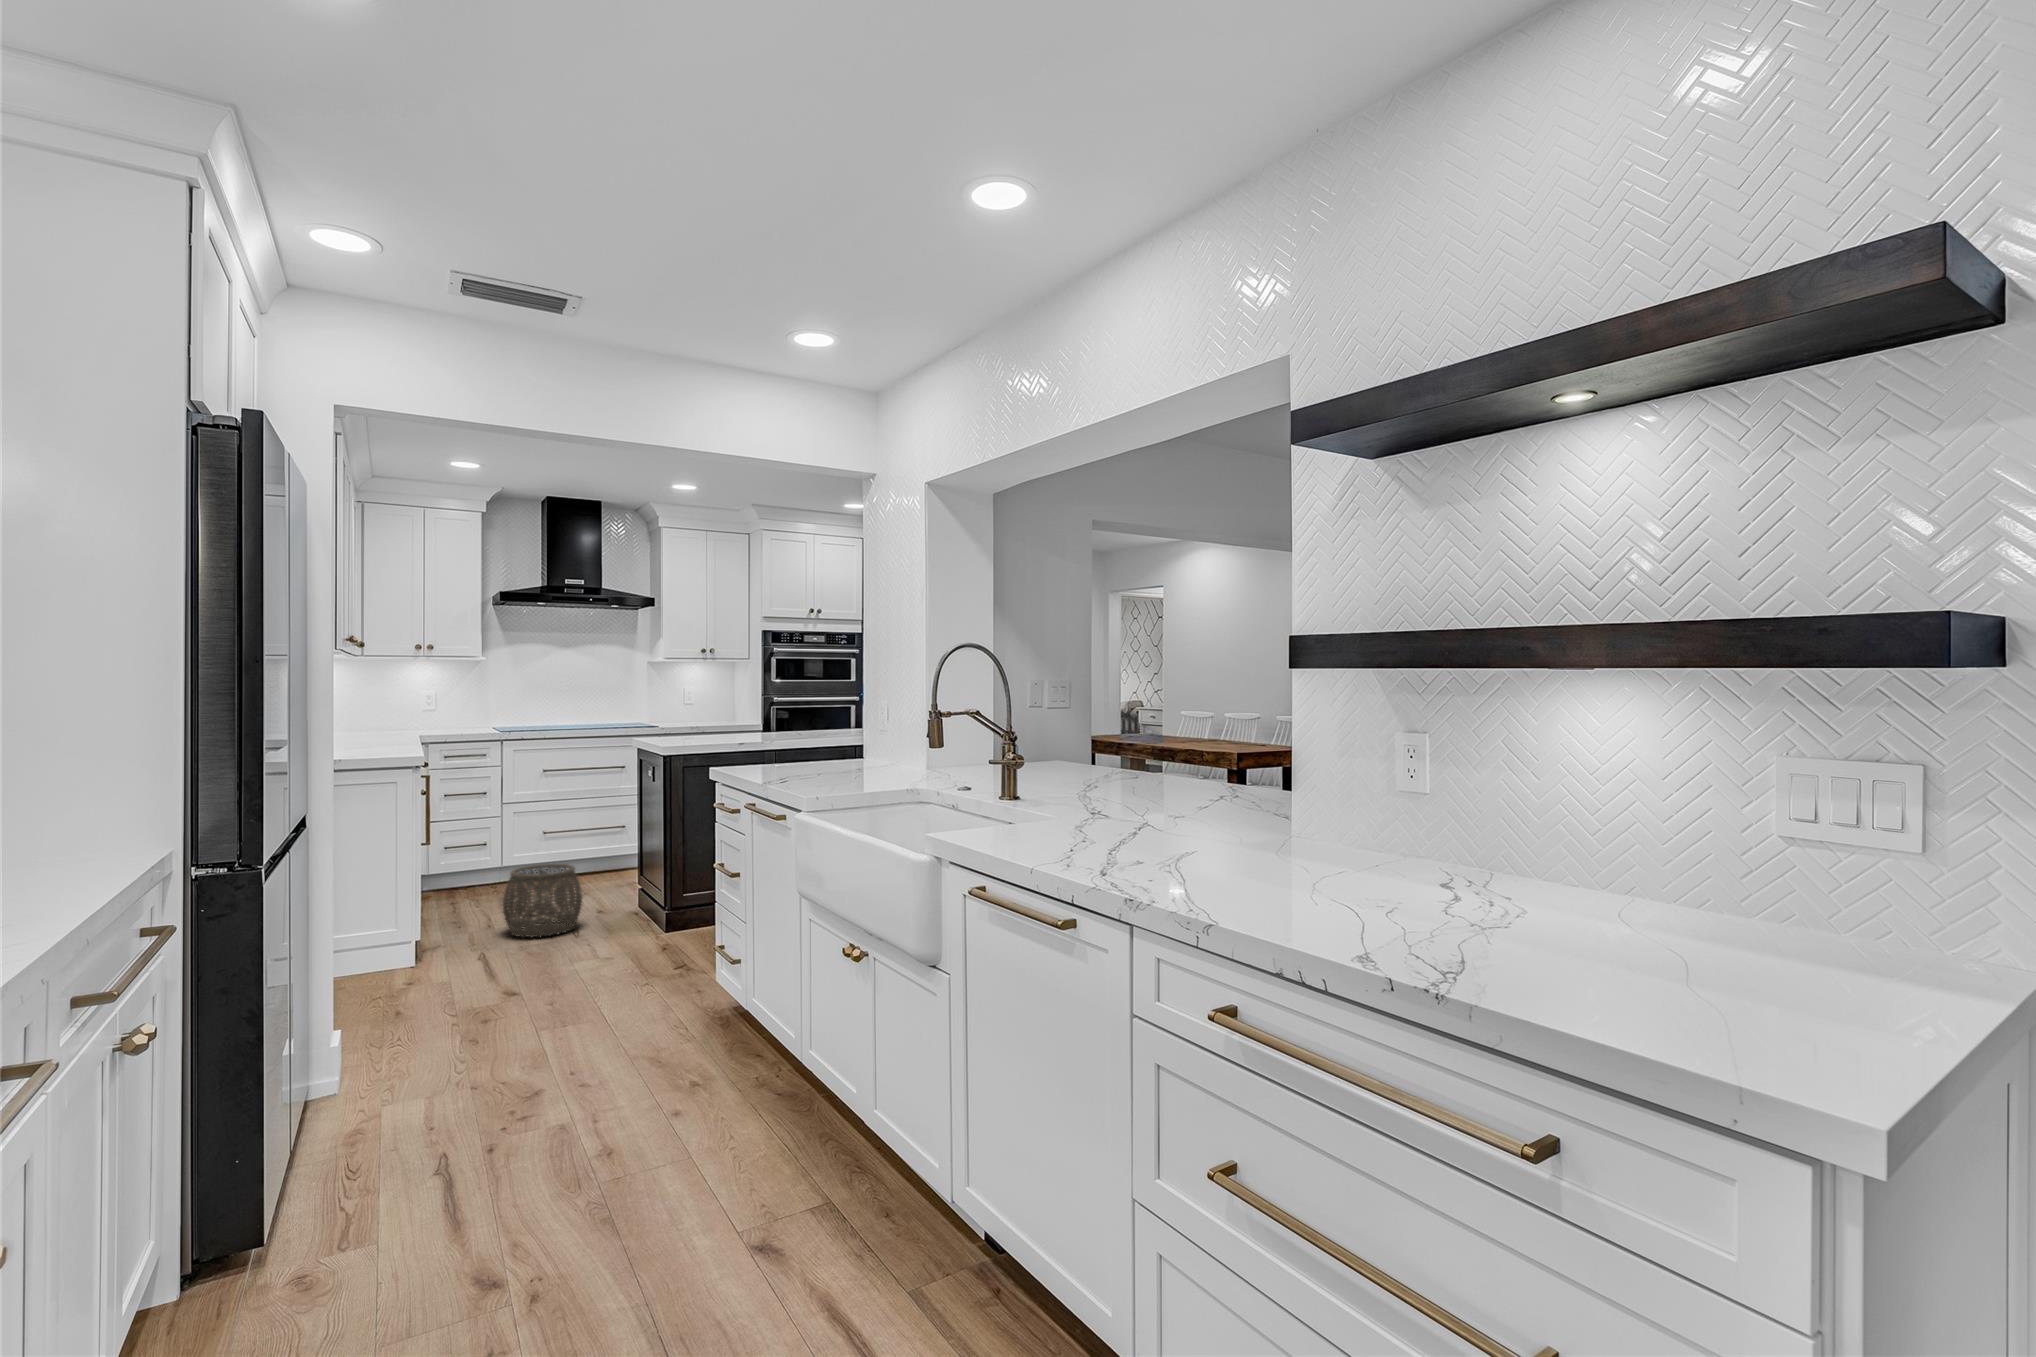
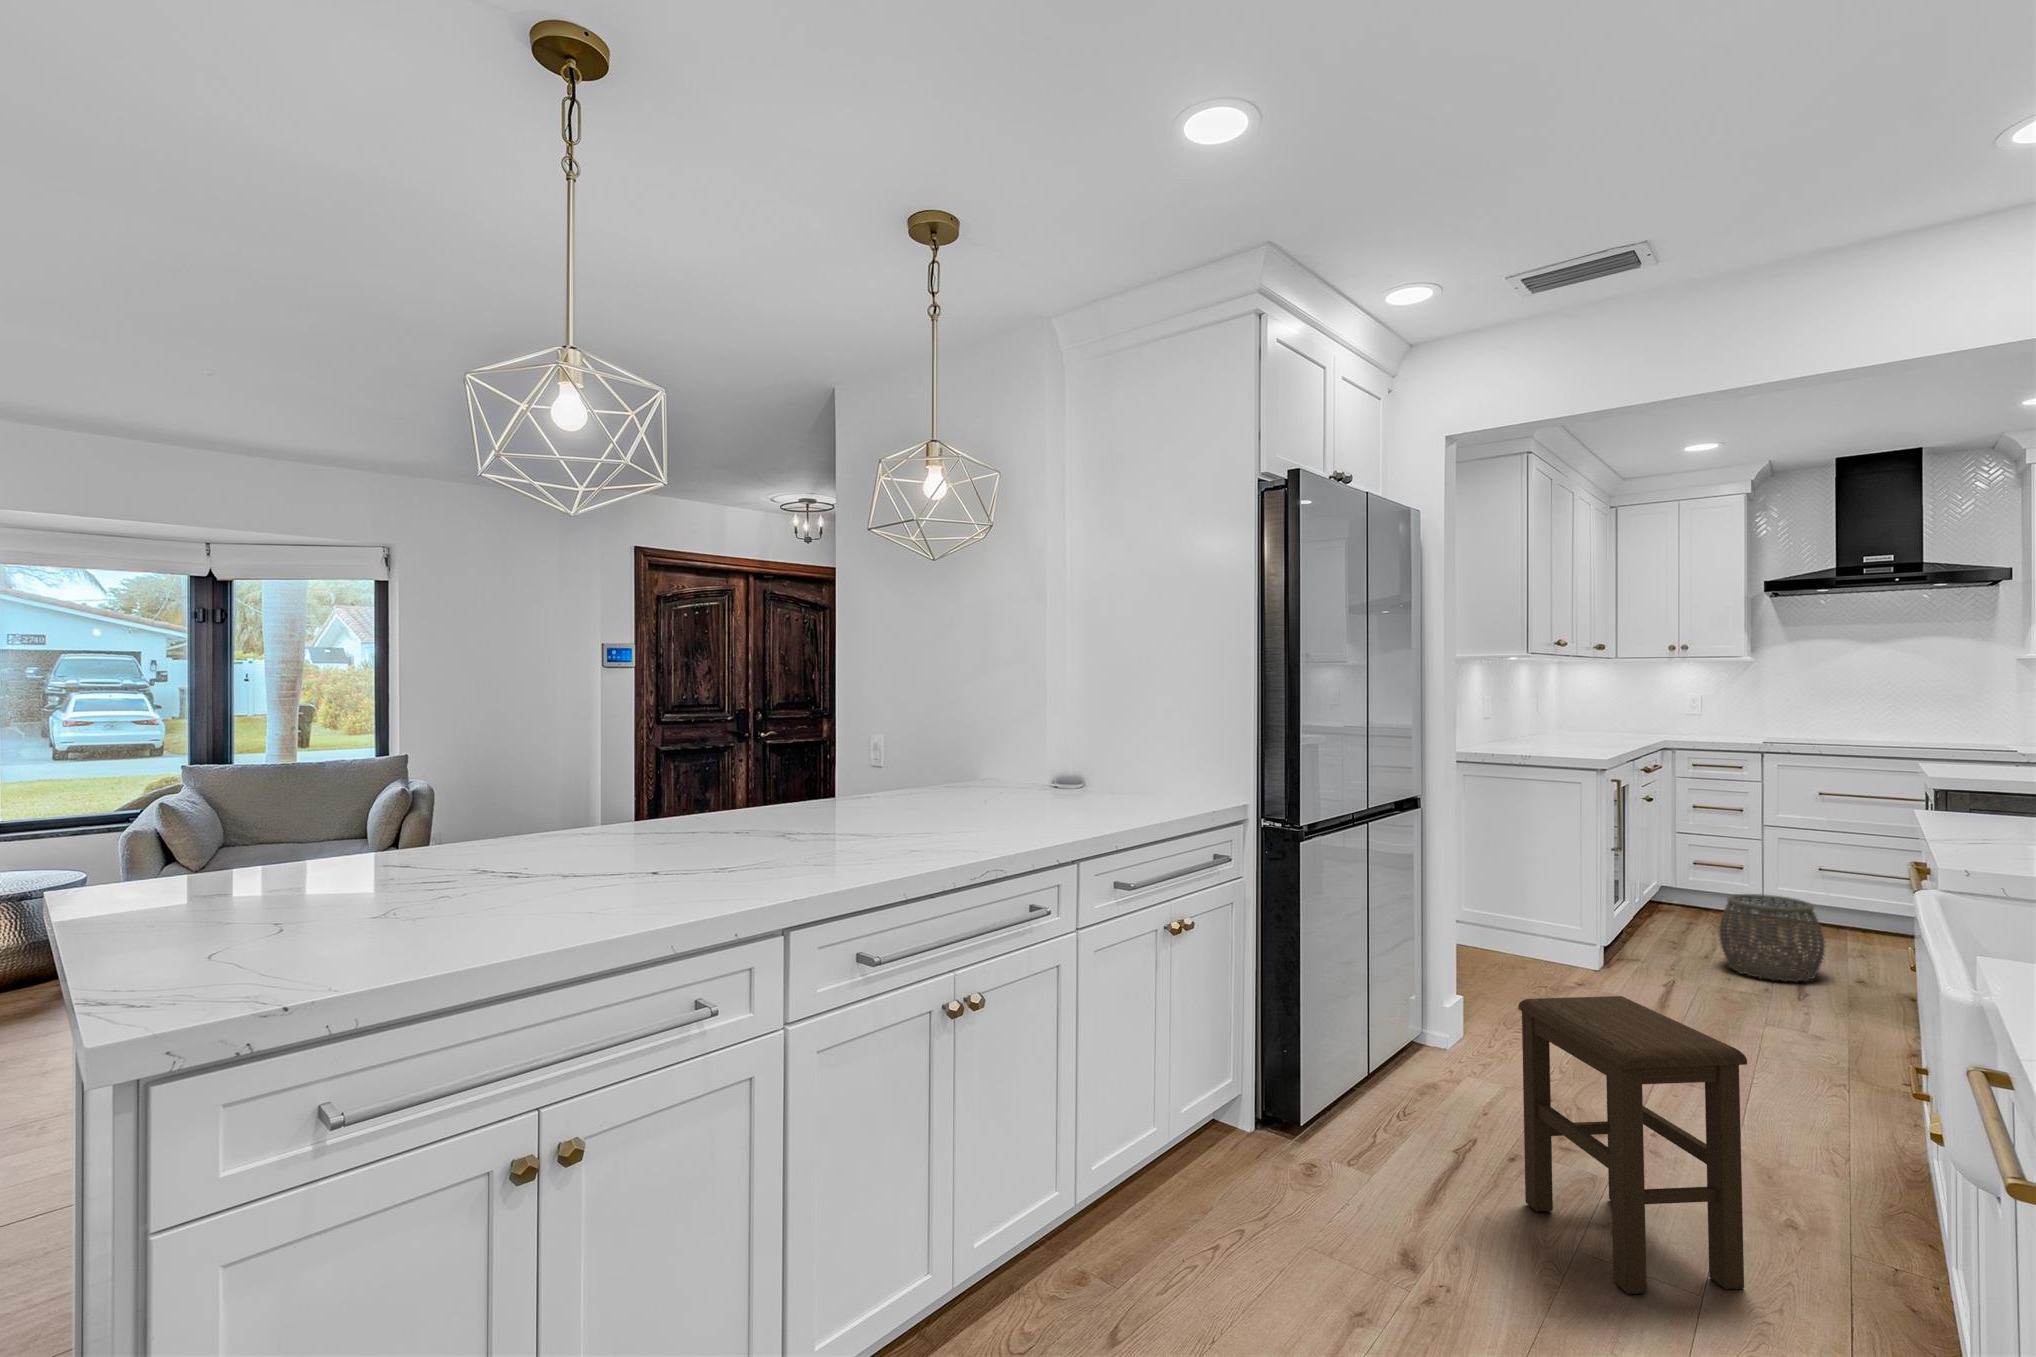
stool: none [534,960,722,1197] -> present [1518,996,1747,1294]

